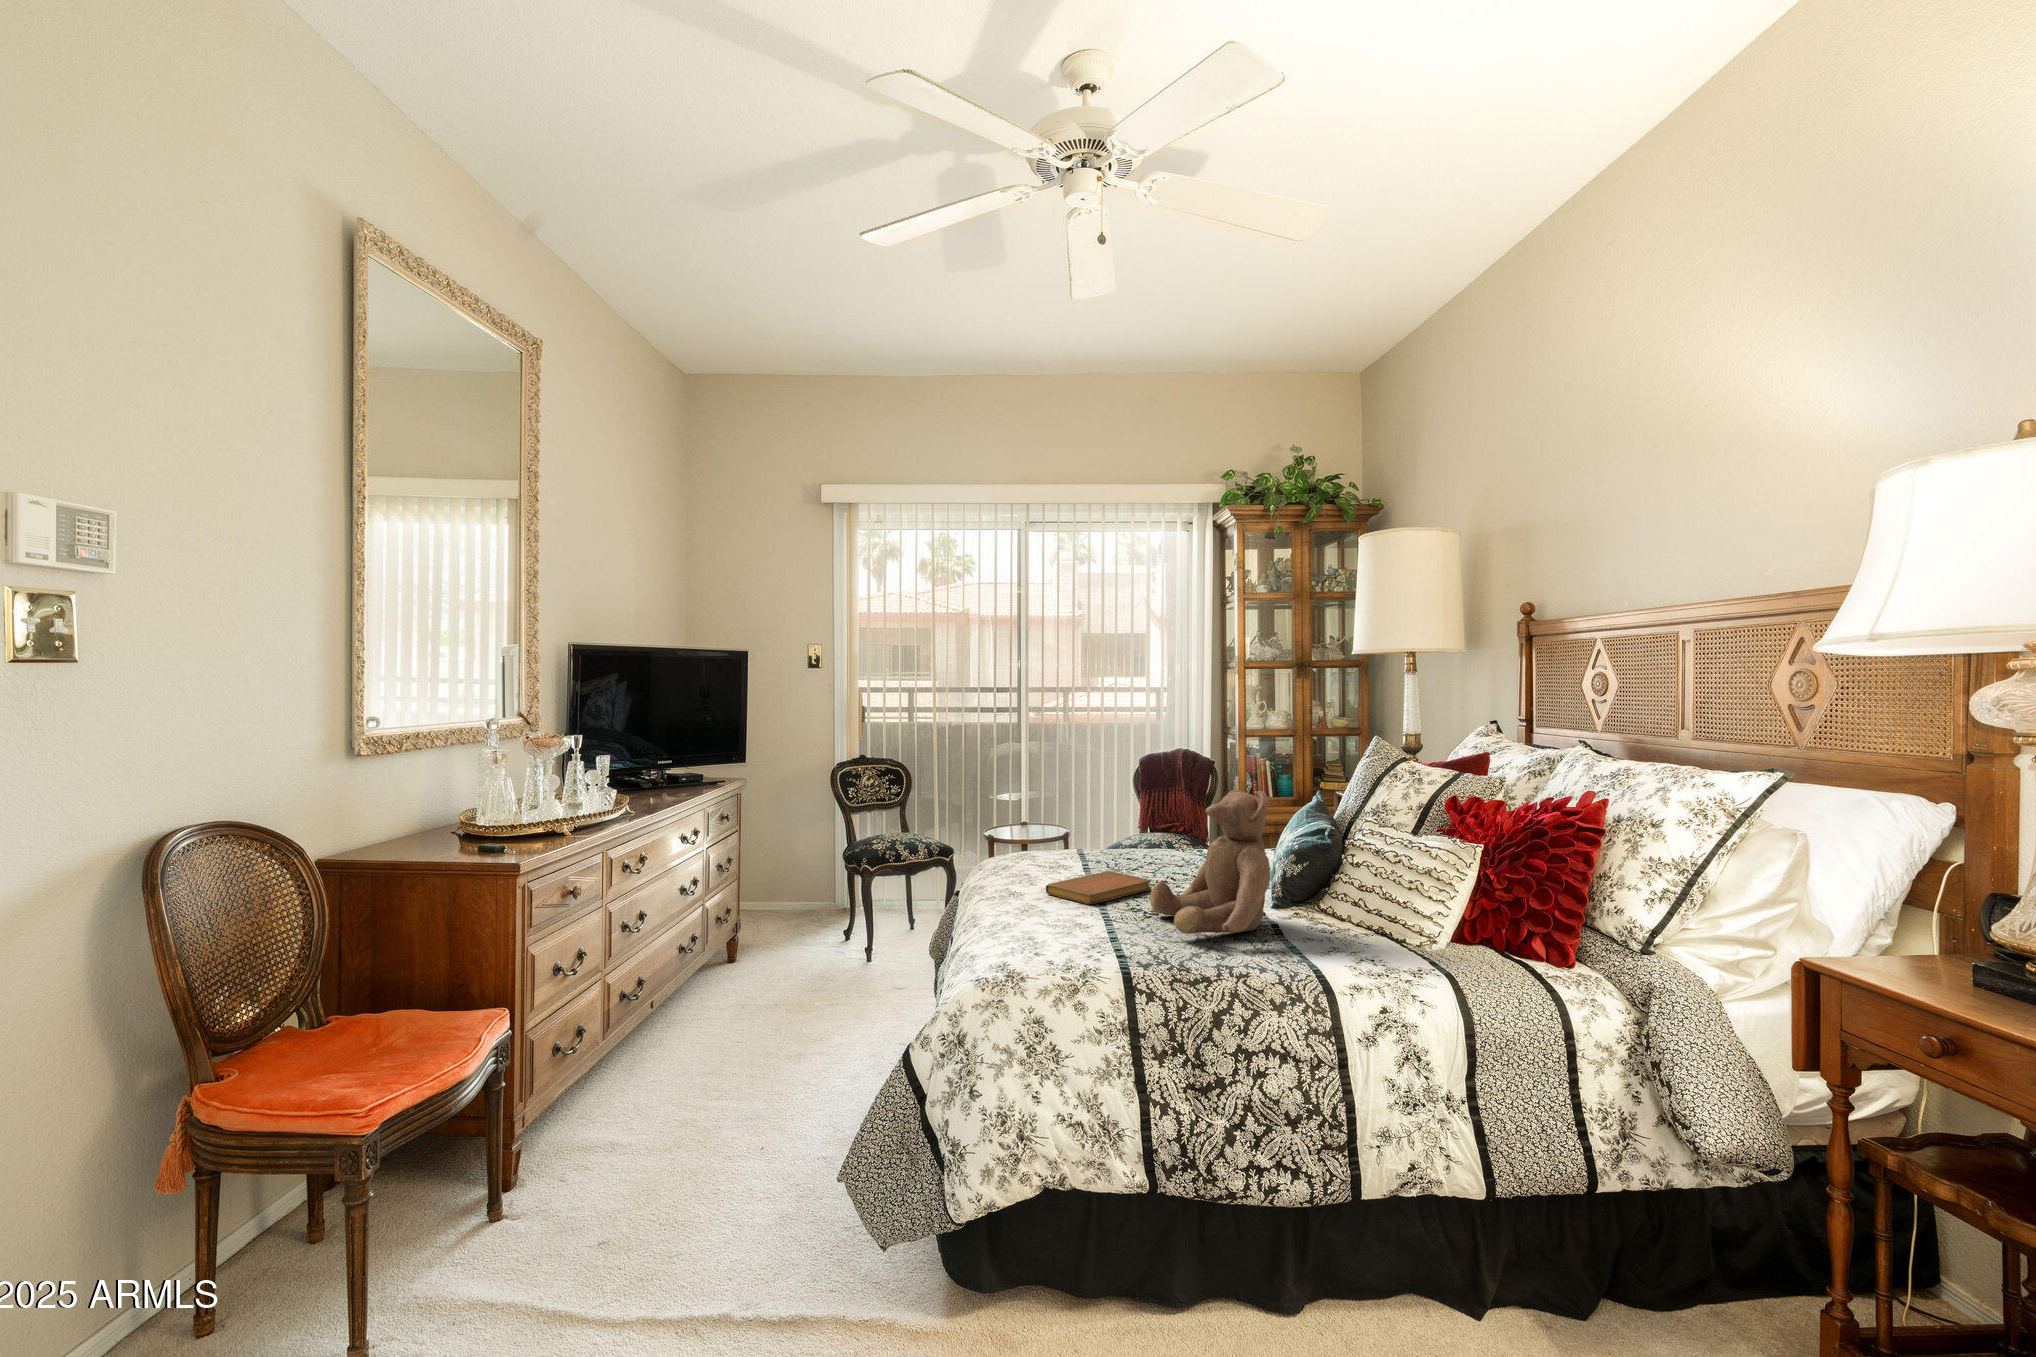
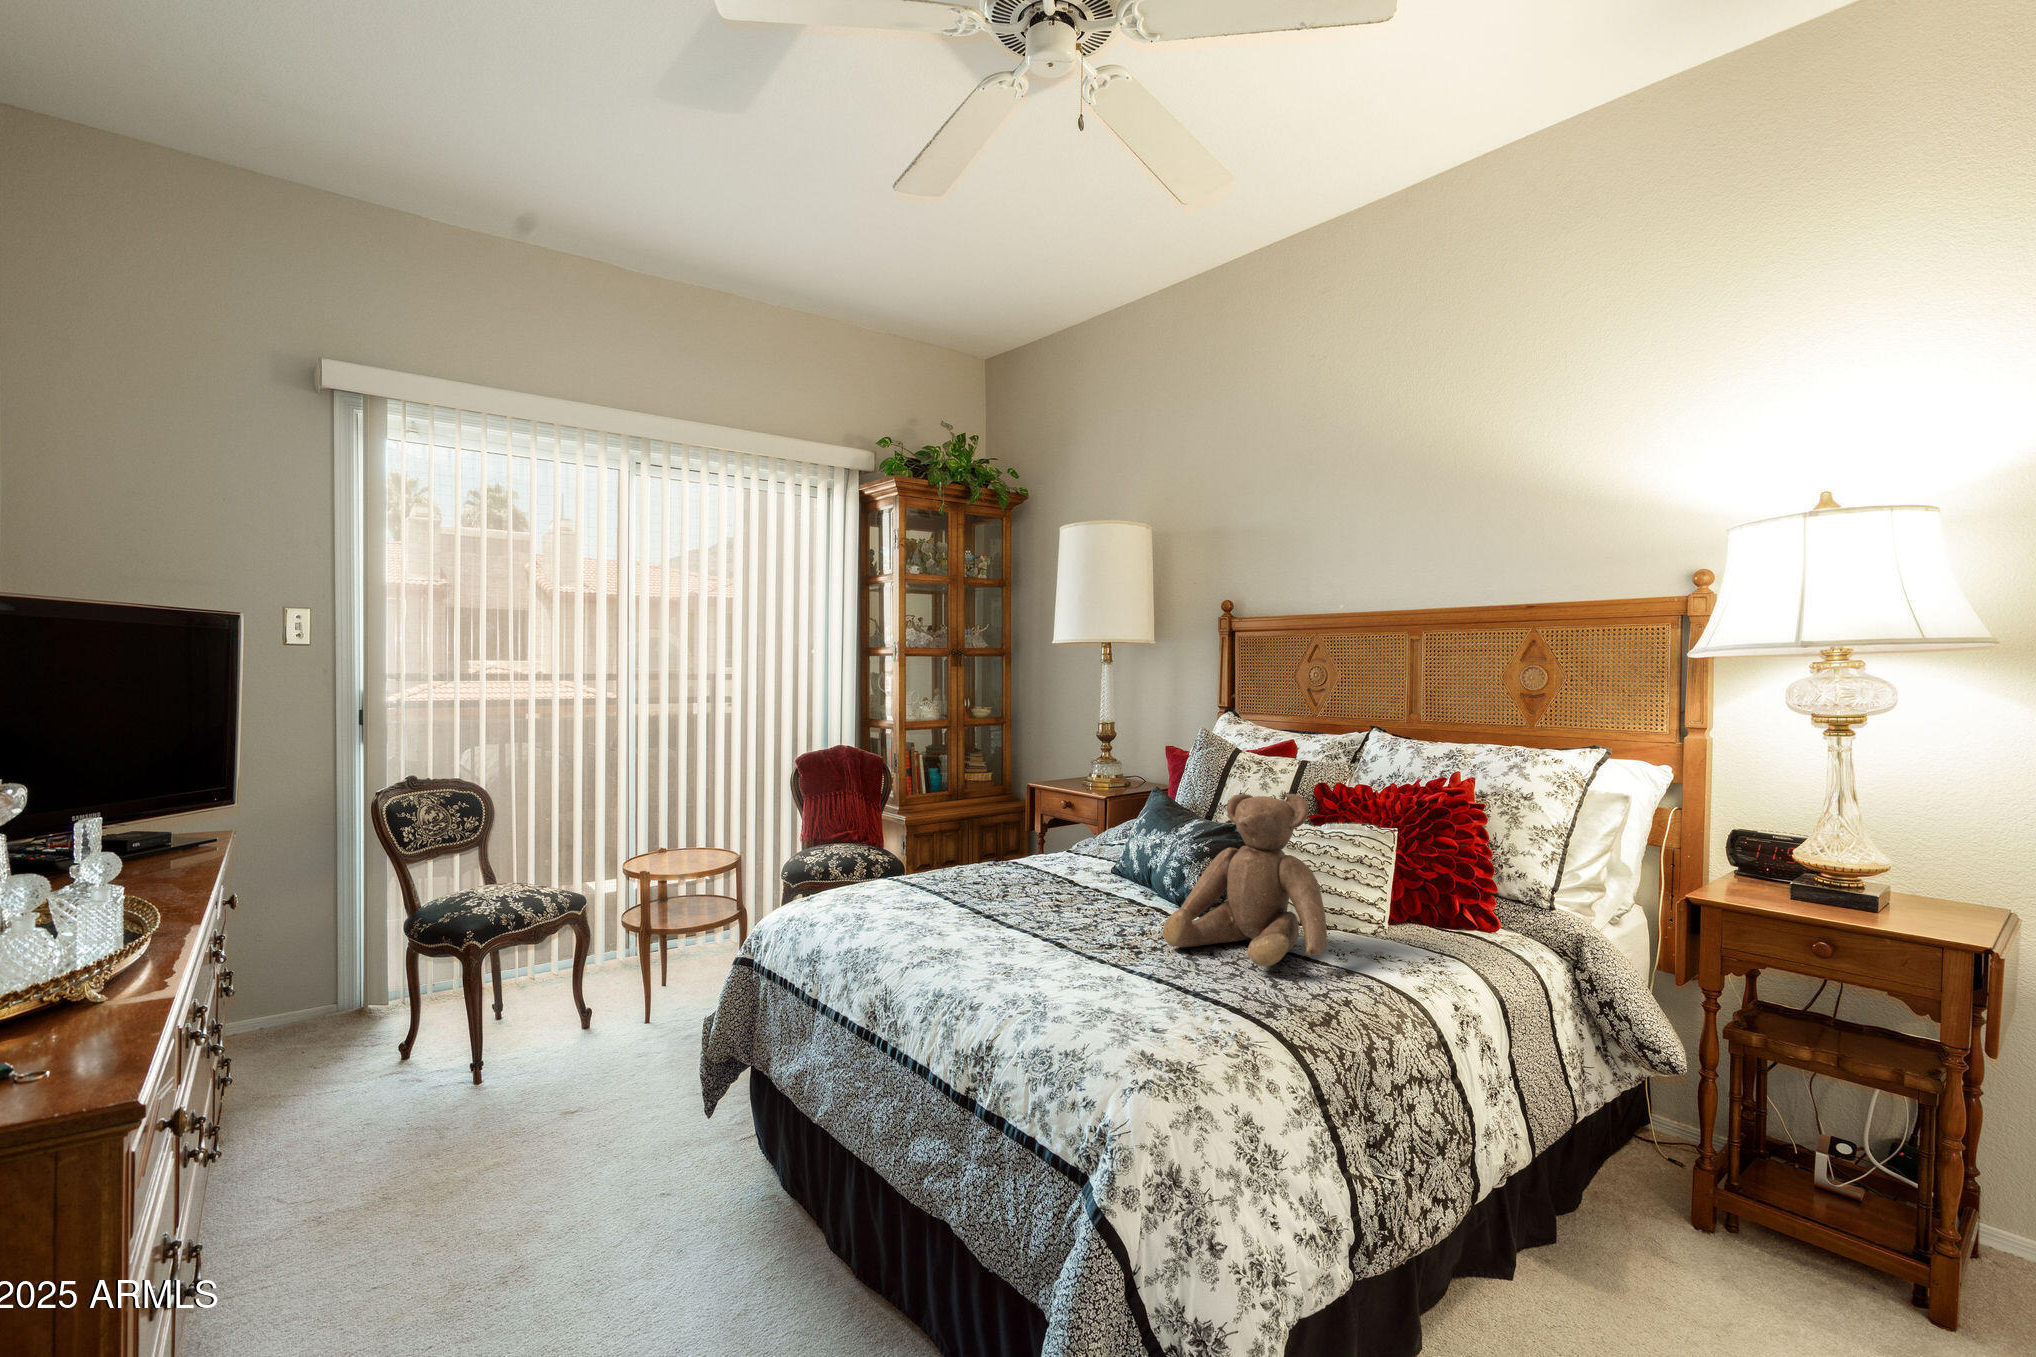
notebook: present [1046,871,1152,904] -> none [1002,903,1092,950]

